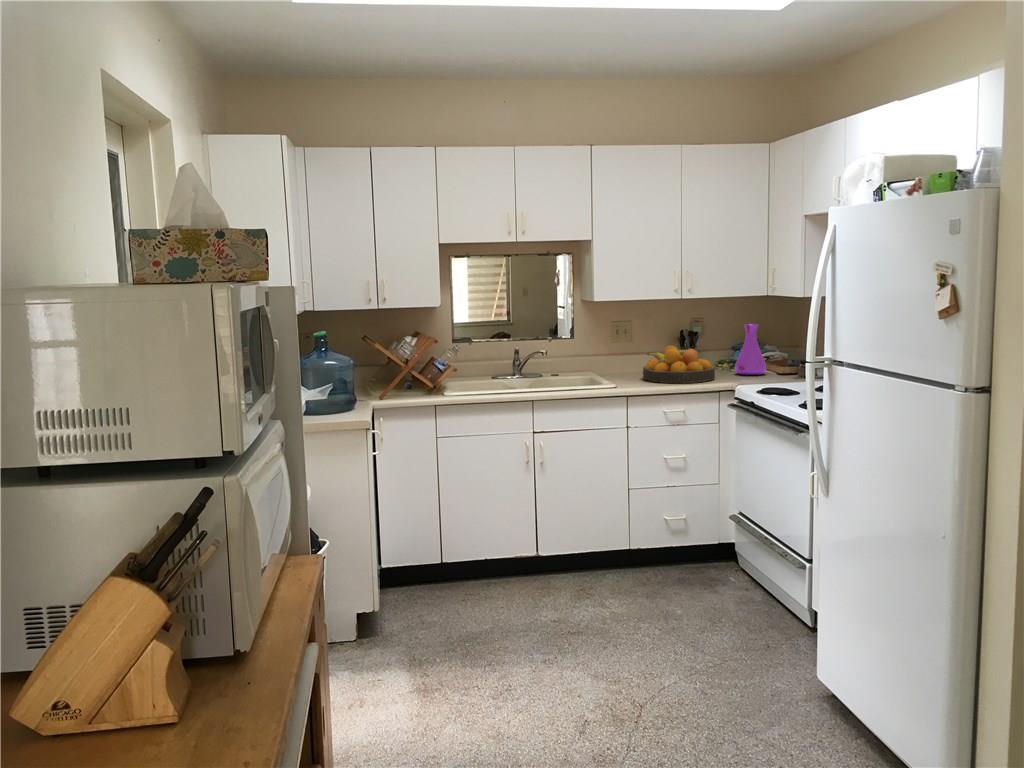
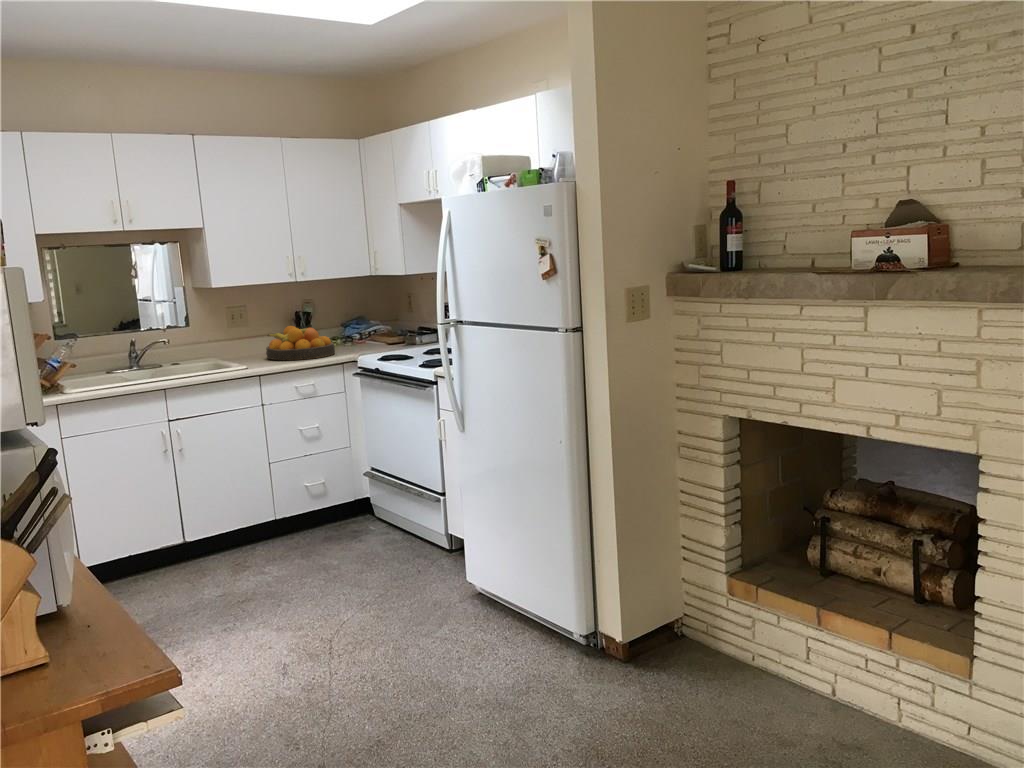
vase: present [735,324,767,375] -> none [349,302,377,348]

